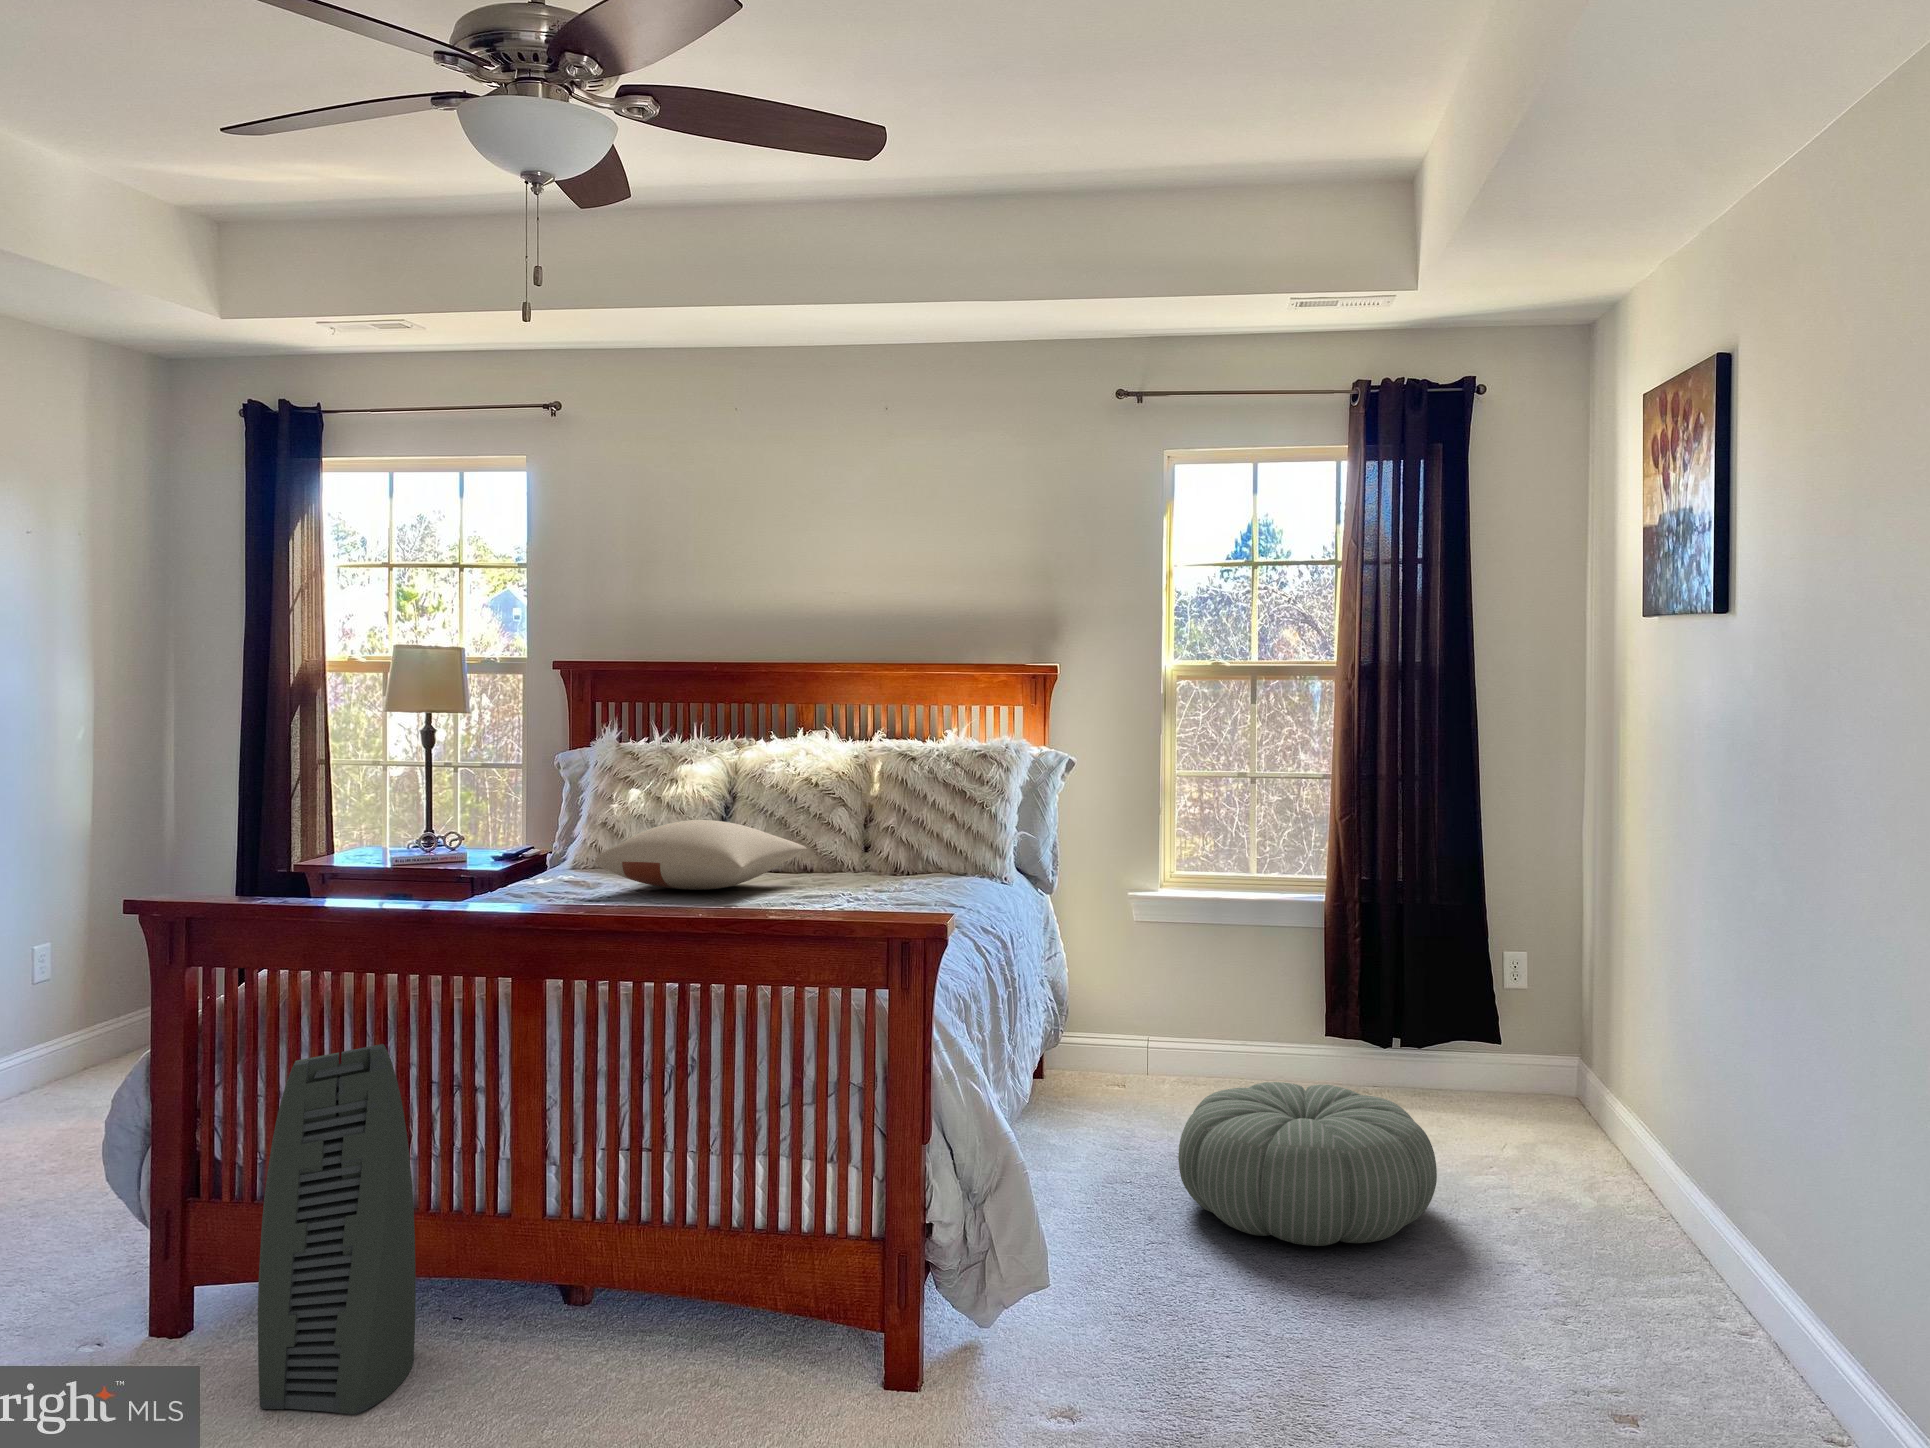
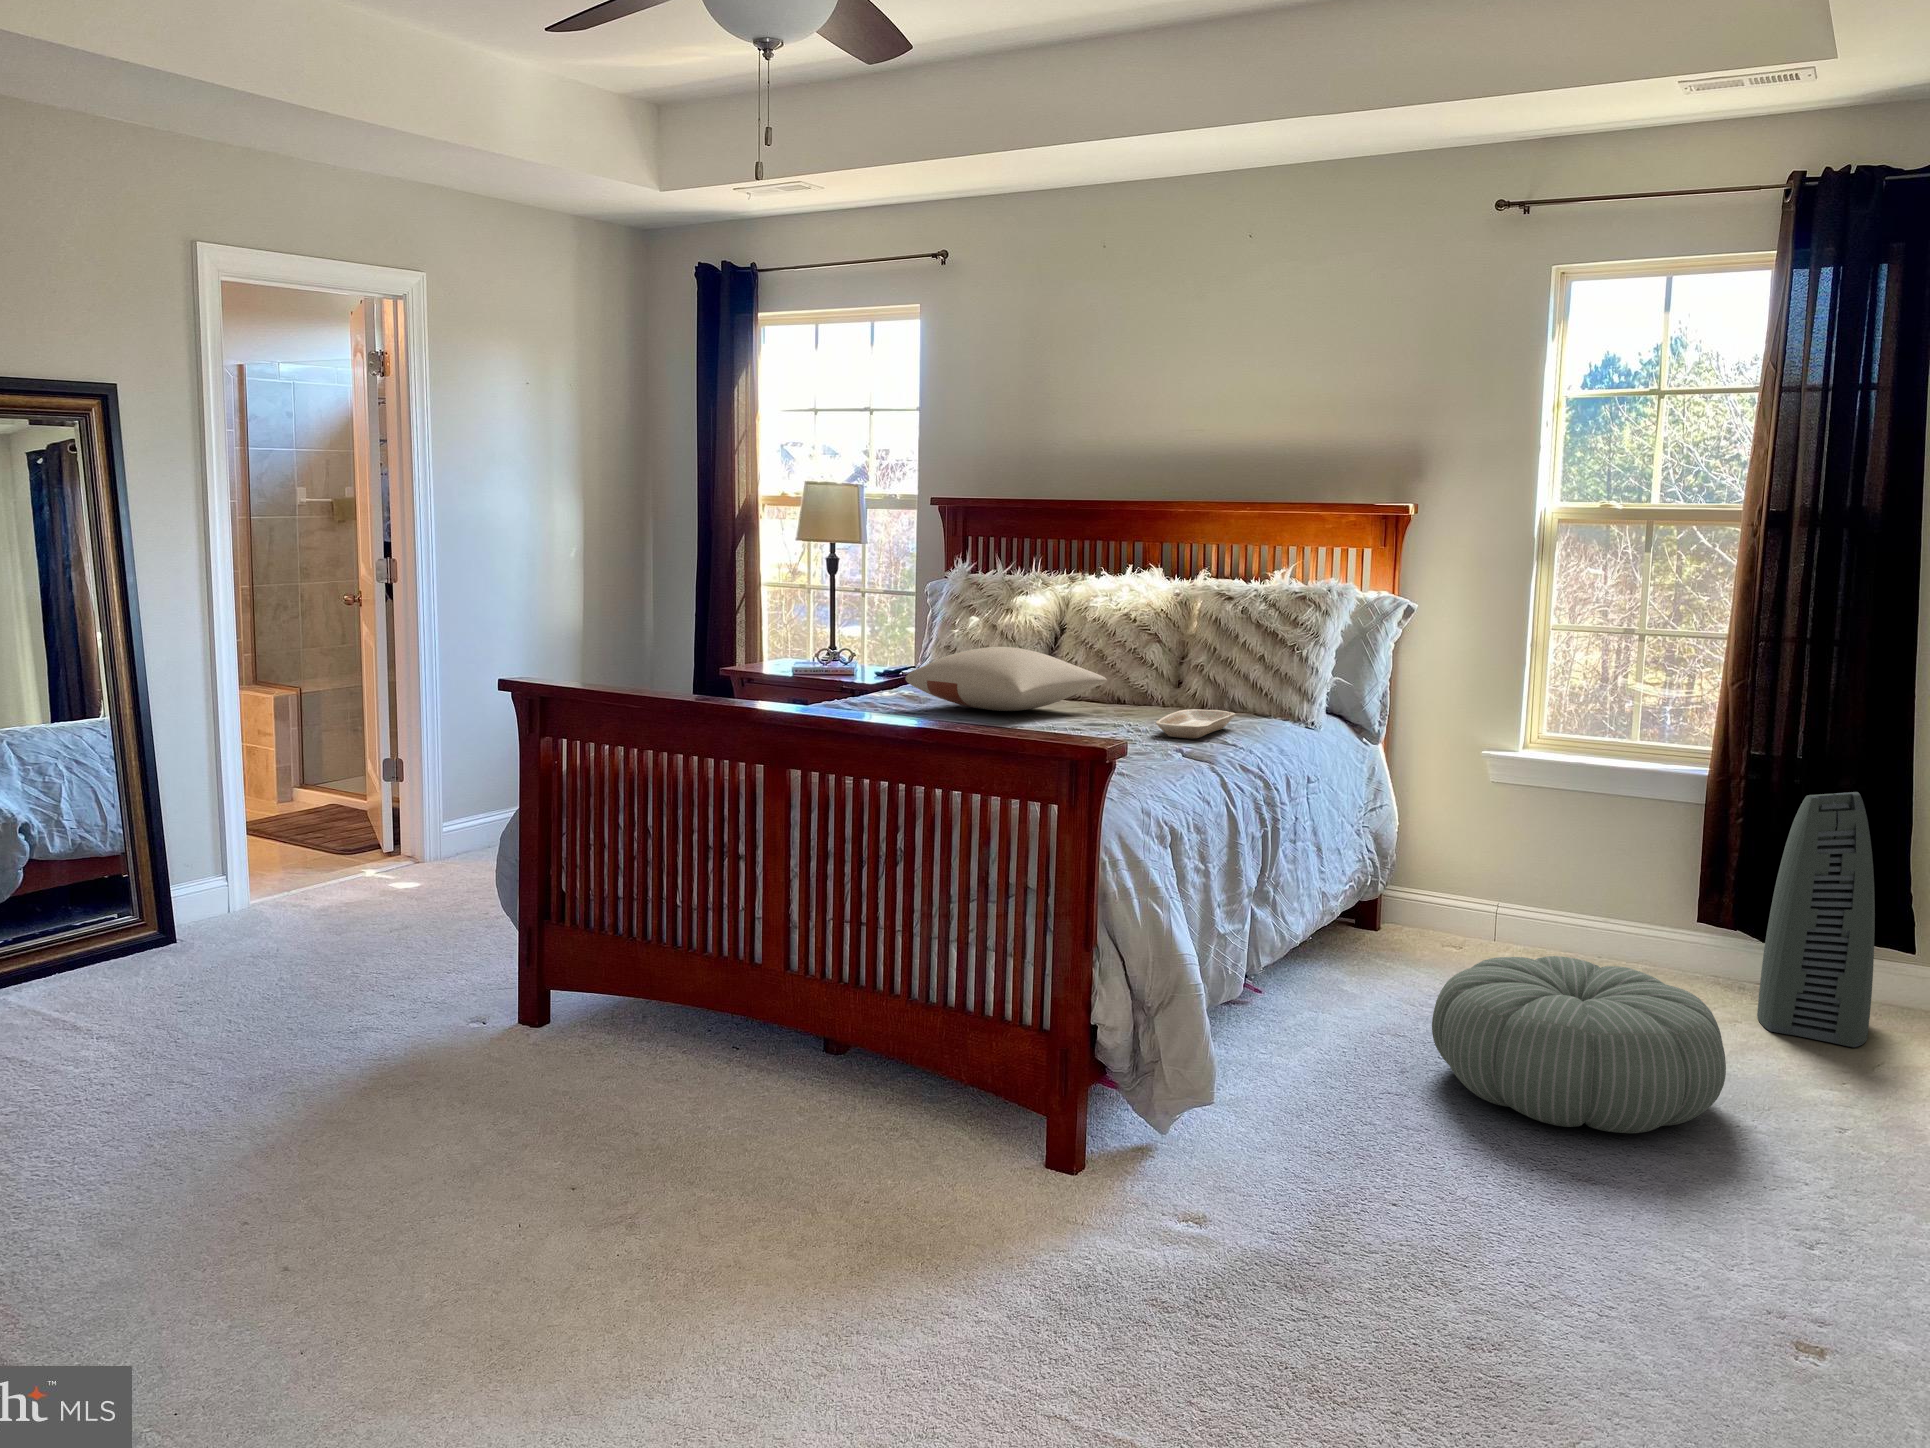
tray: none [890,872,953,903] -> present [1156,709,1235,738]
air purifier: present [258,1044,416,1414] -> present [1757,792,1875,1047]

